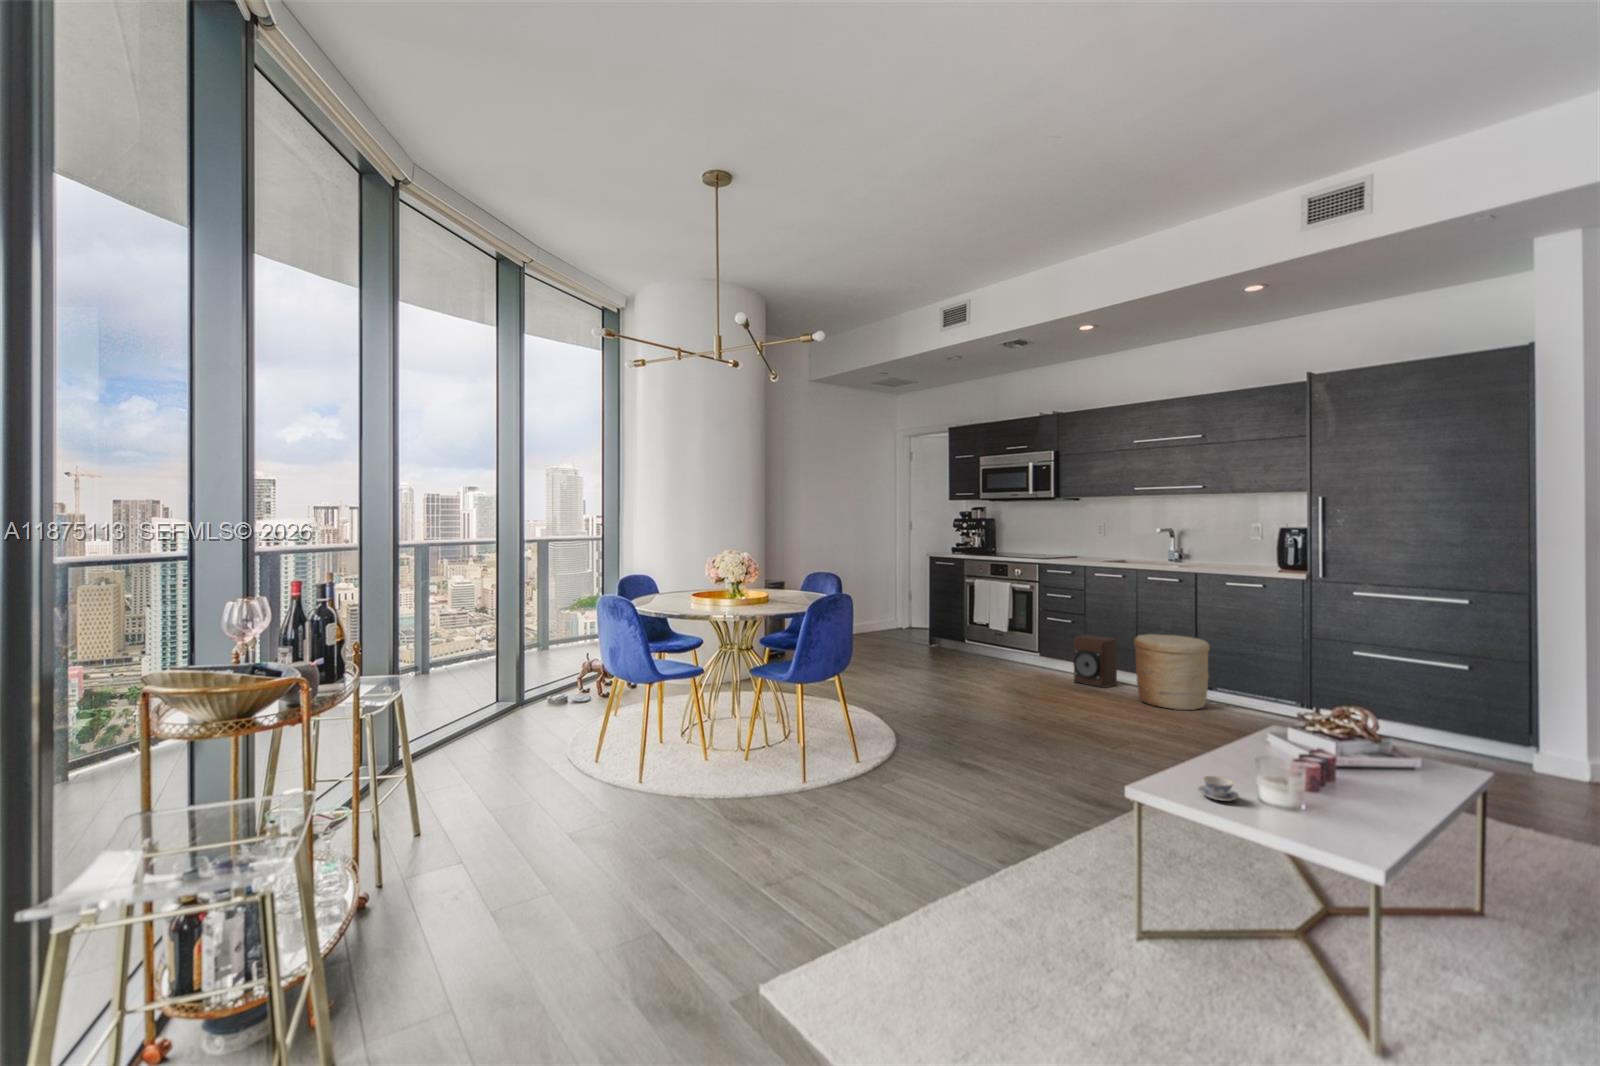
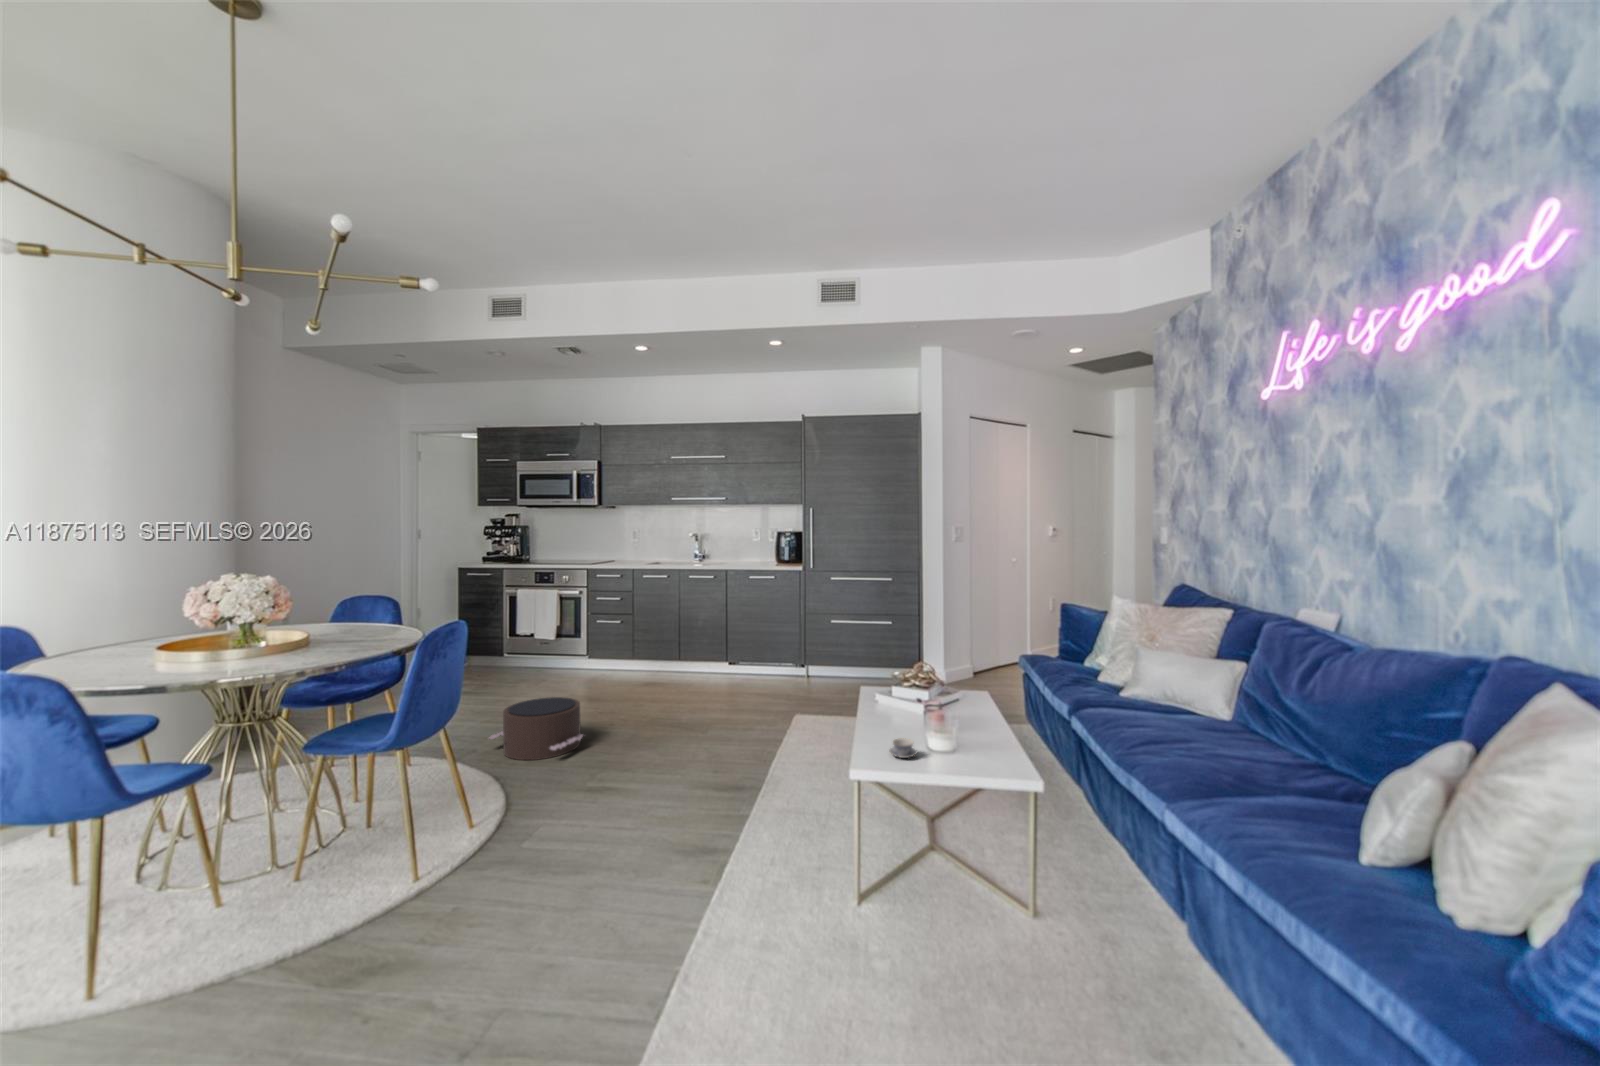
woven basket: present [1134,634,1210,710] -> none [688,625,745,688]
speaker: present [1073,635,1117,688] -> none [630,633,667,680]
pouf: none [906,677,984,731] -> present [489,697,583,760]

